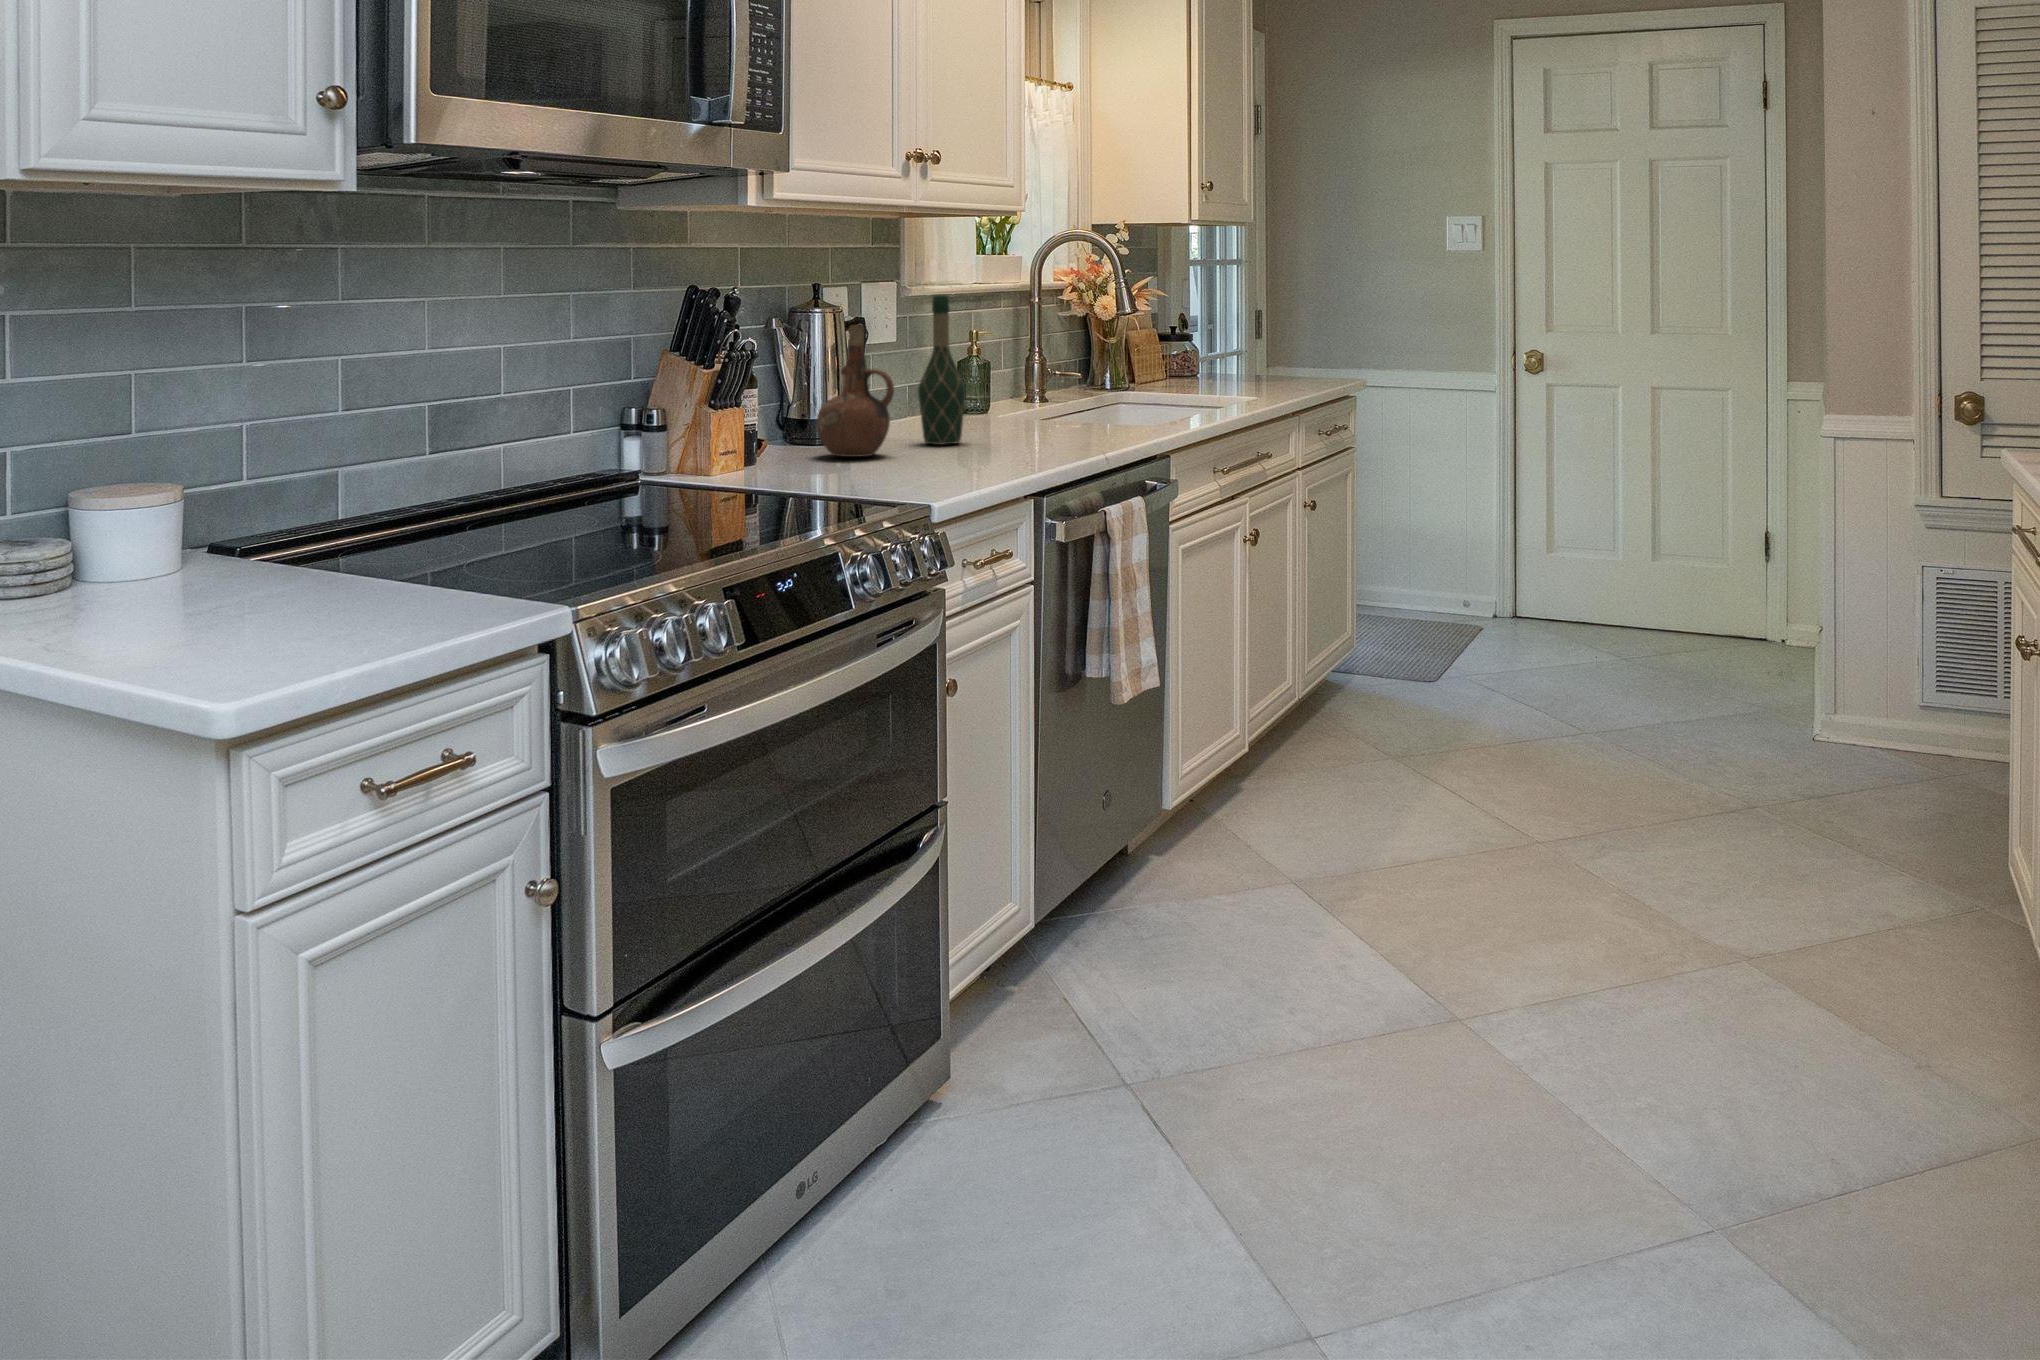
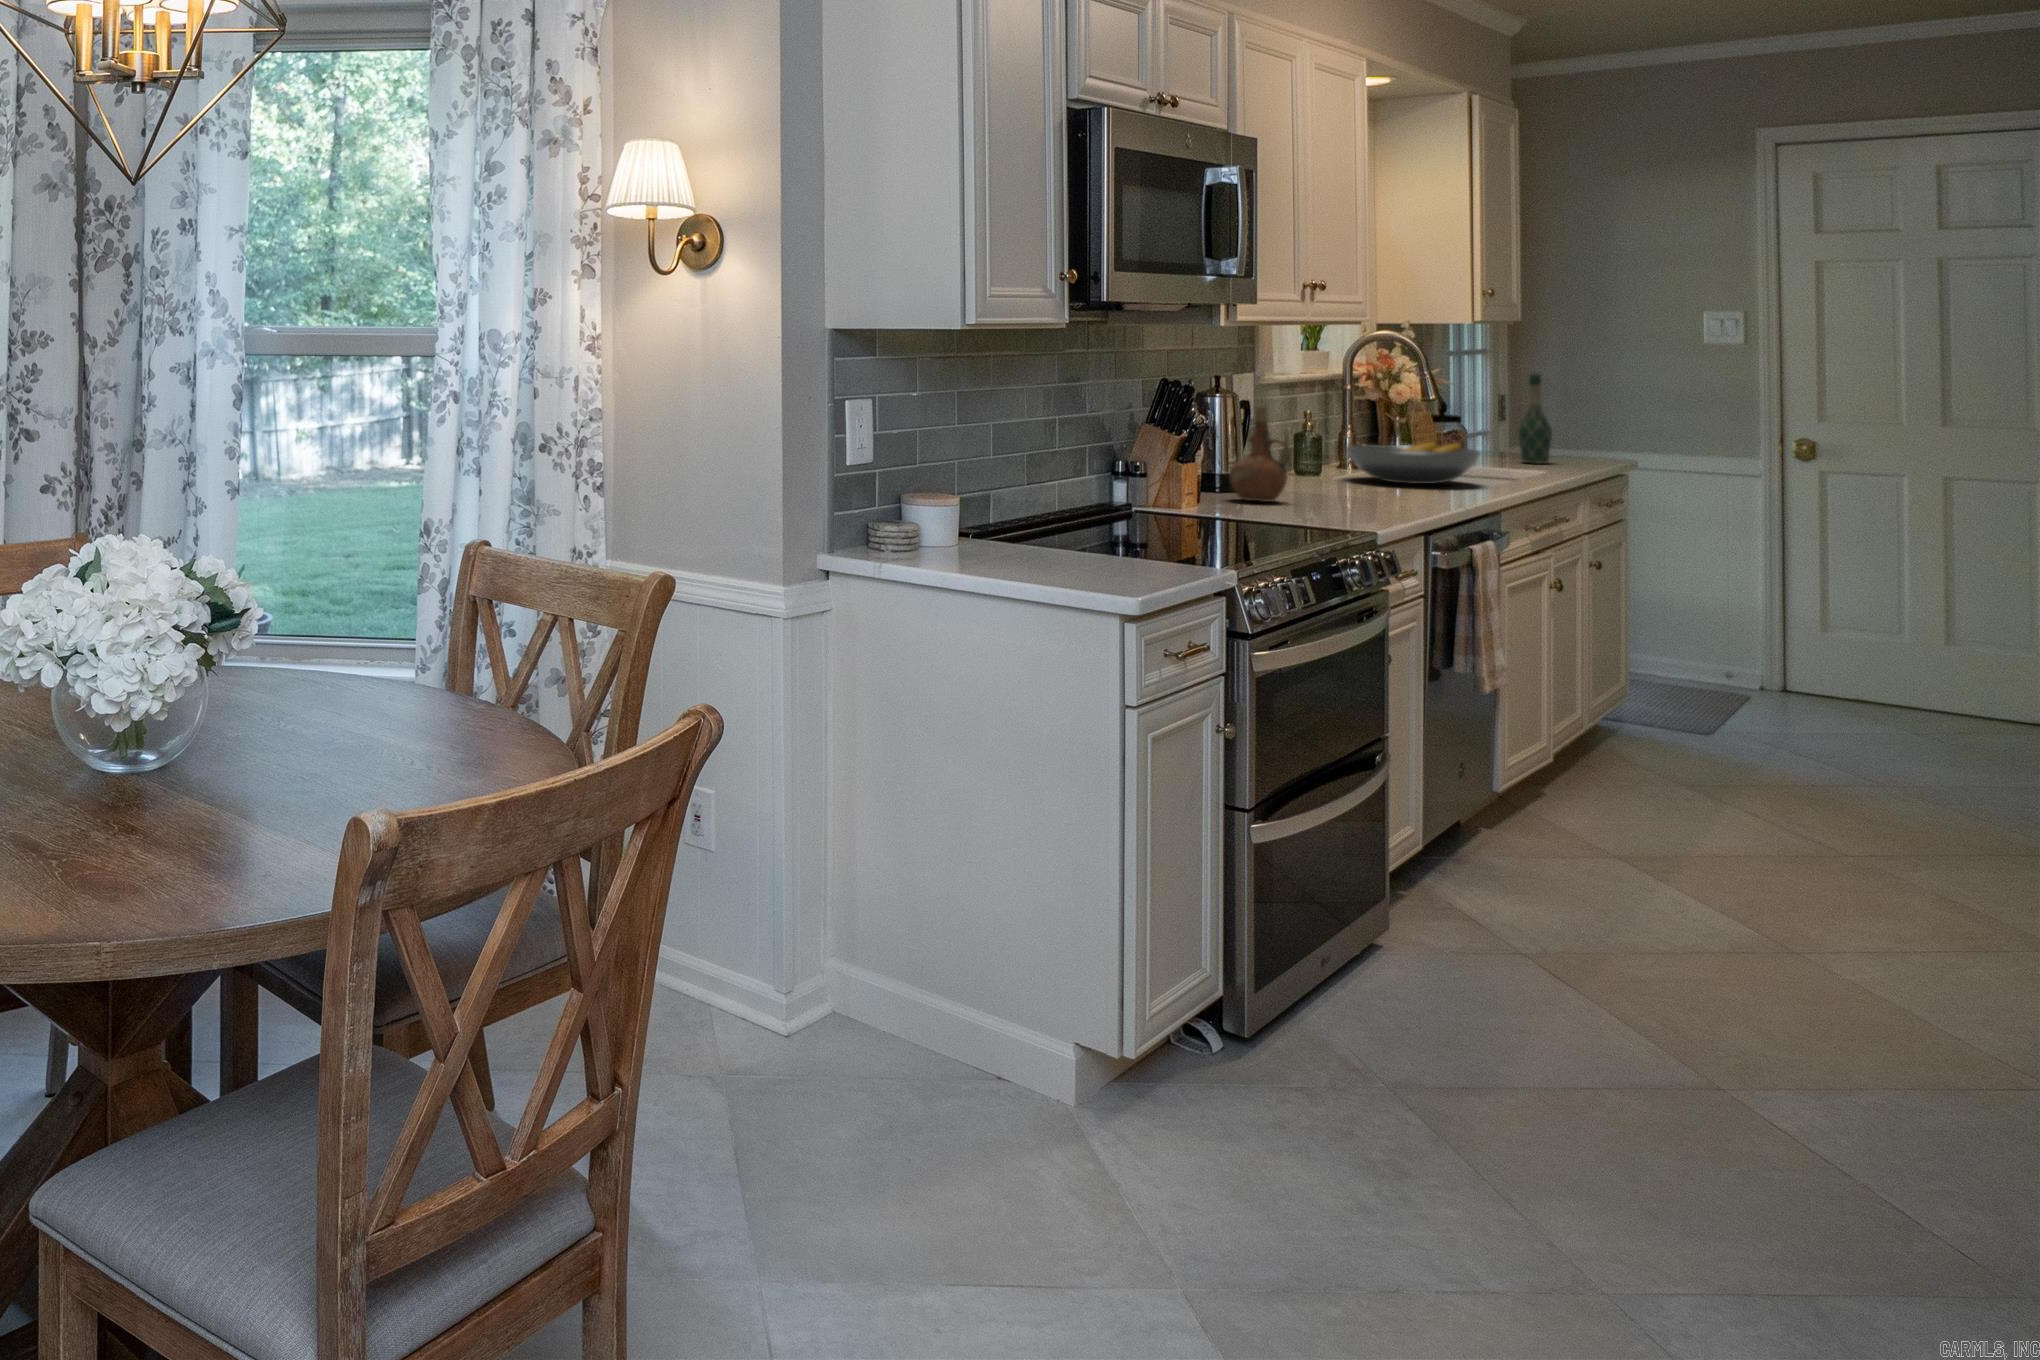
wine bottle: present [918,295,966,445] -> present [1518,374,1552,464]
fruit bowl: none [1018,365,1167,419] -> present [1347,442,1480,484]

